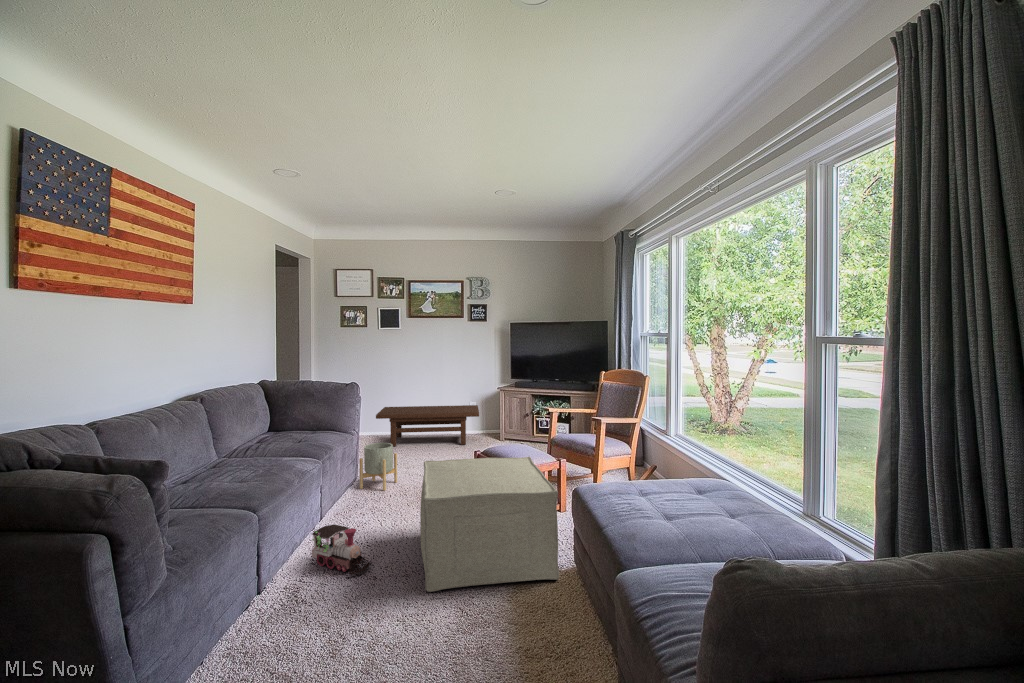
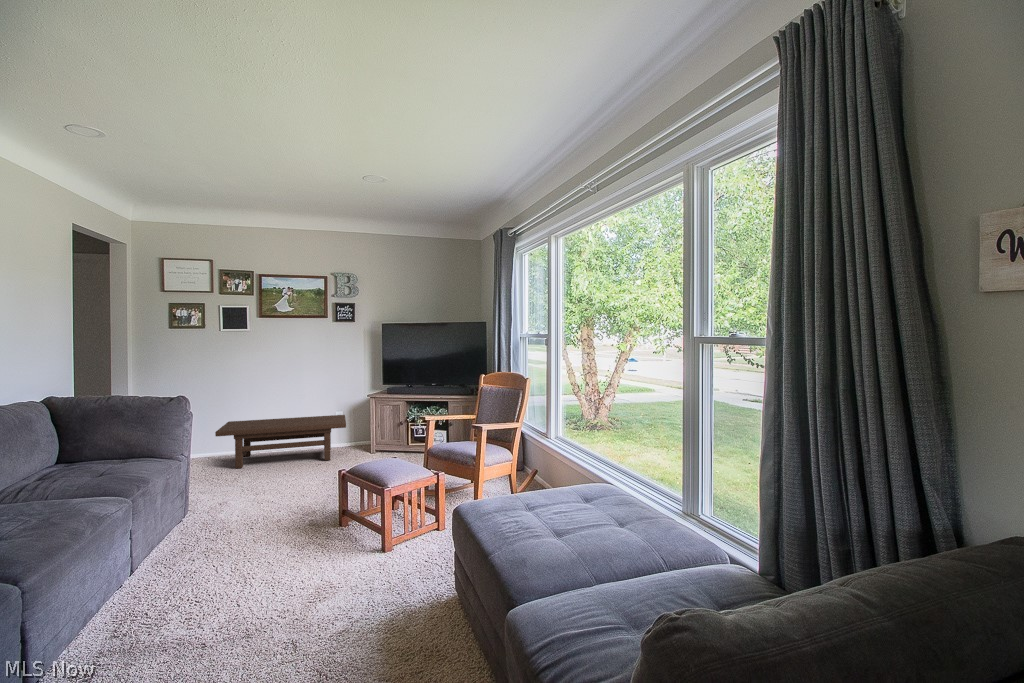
planter: present [359,443,397,491] -> none [188,467,241,526]
ottoman: present [420,457,559,592] -> none [265,473,439,657]
toy train: present [312,524,371,575] -> none [103,583,195,651]

